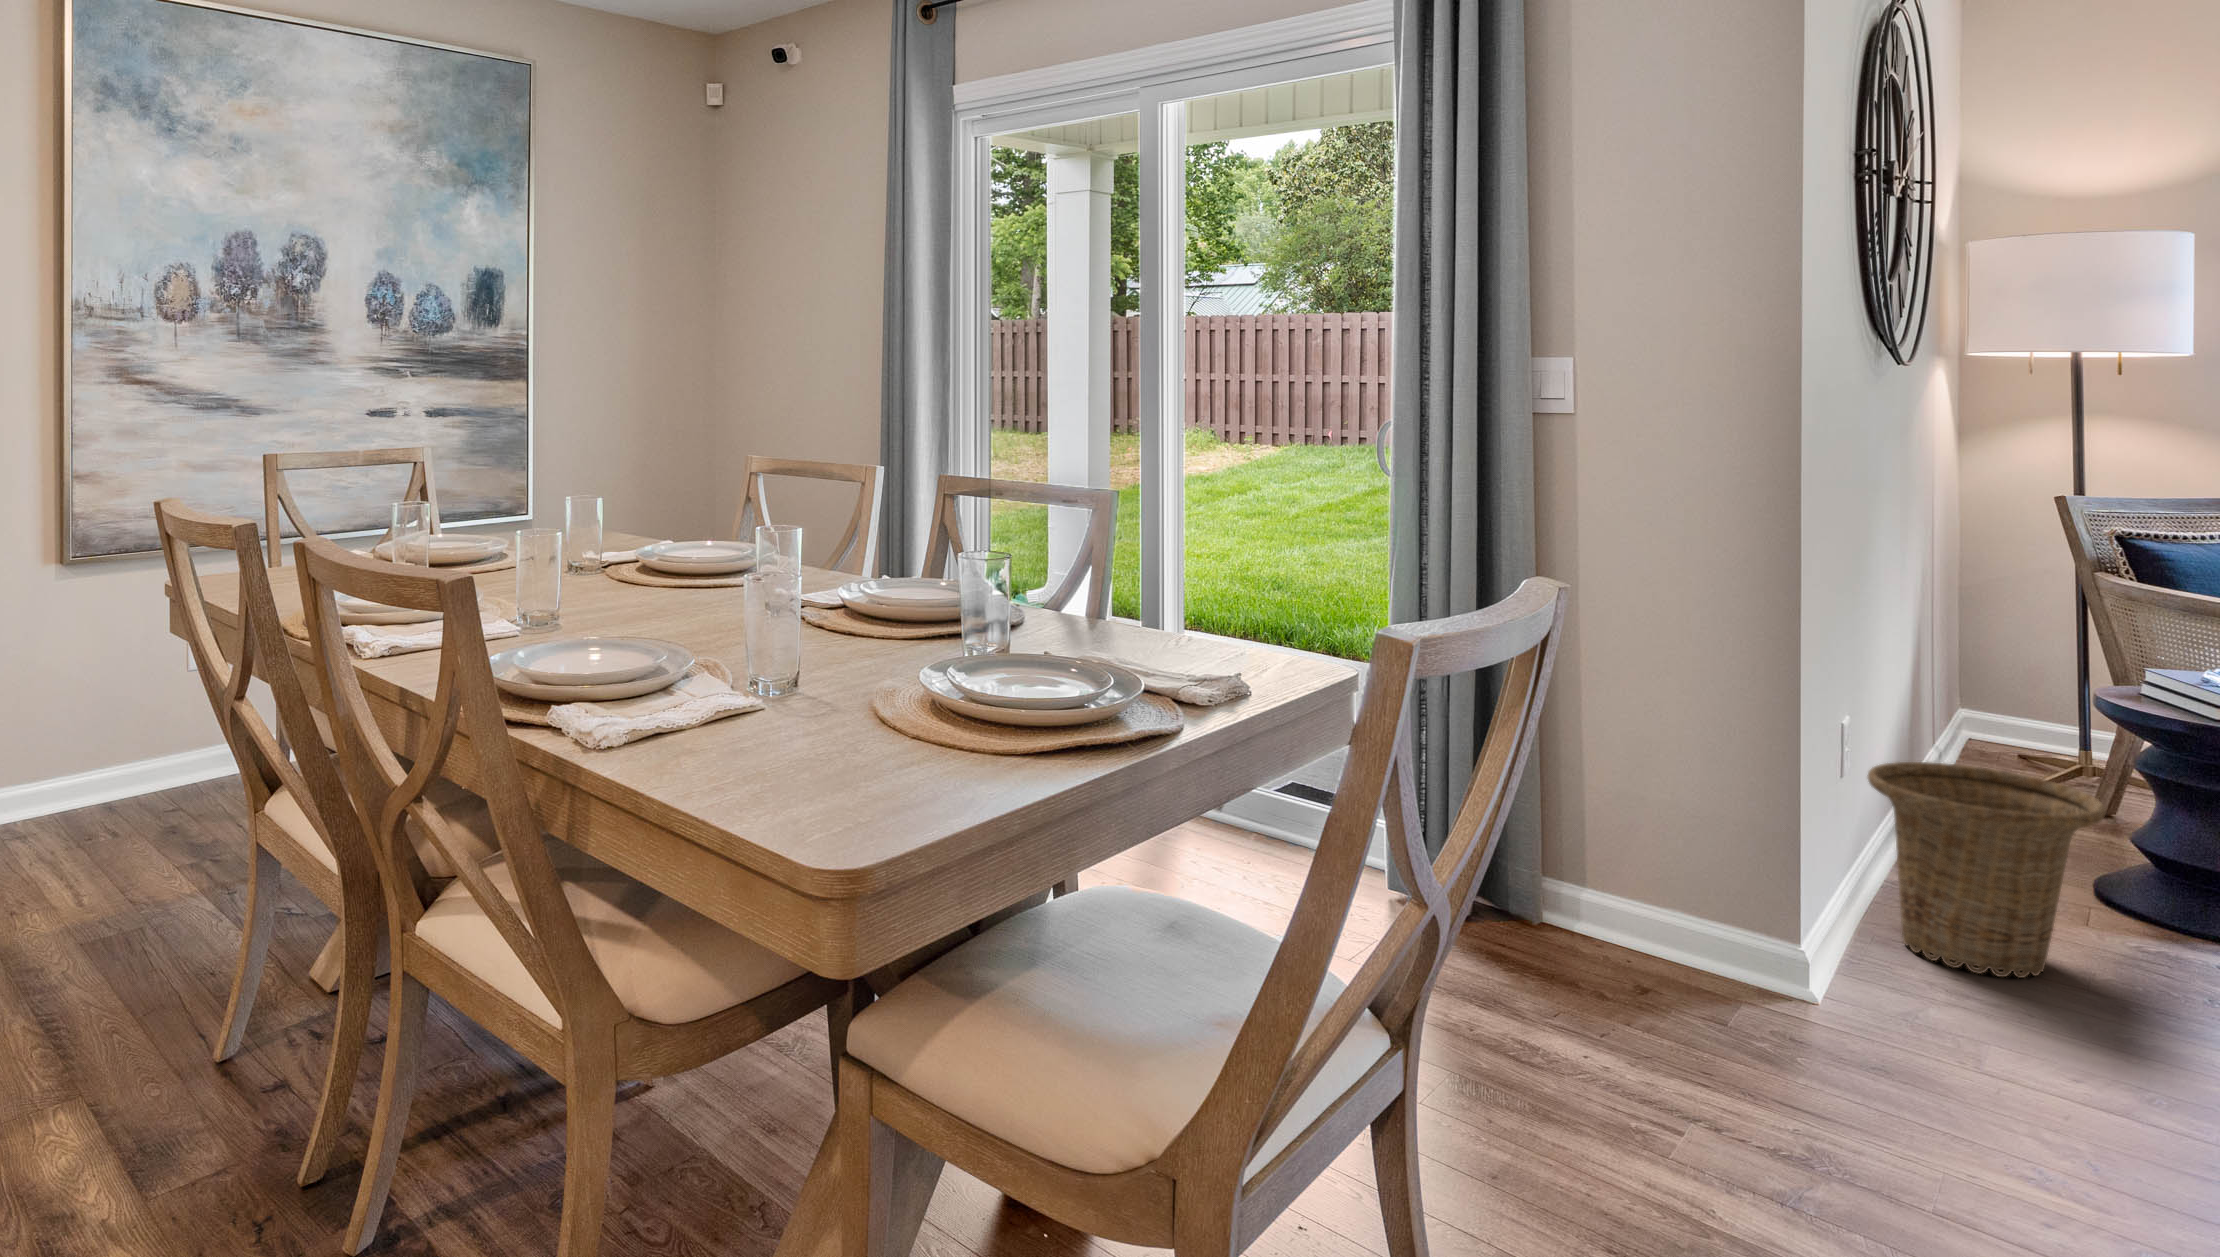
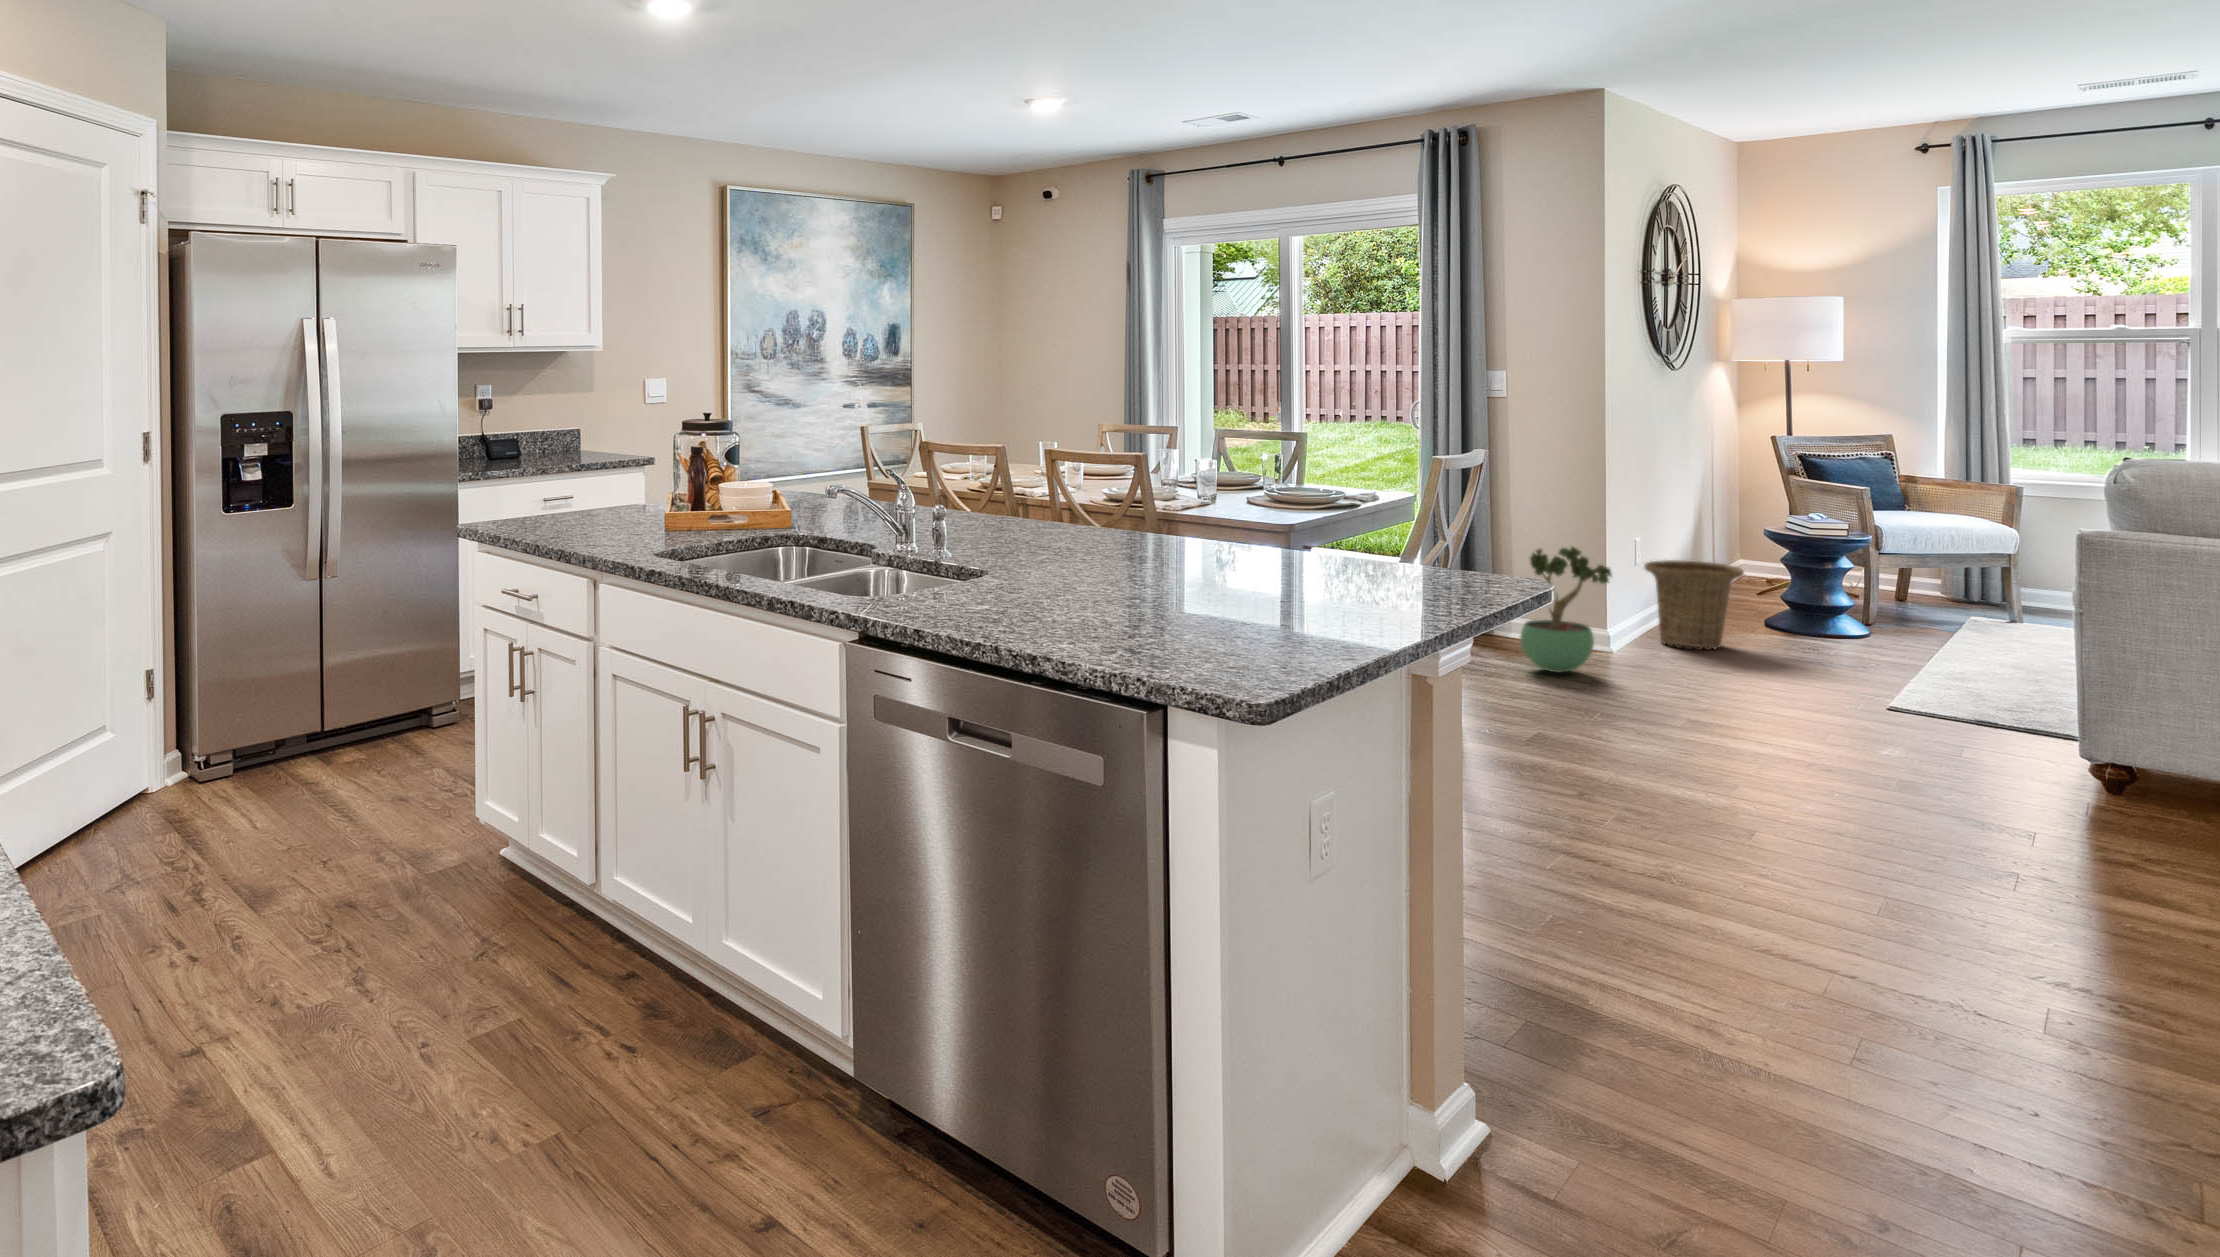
potted plant: none [1611,773,1853,1076] -> present [1520,547,1611,672]

